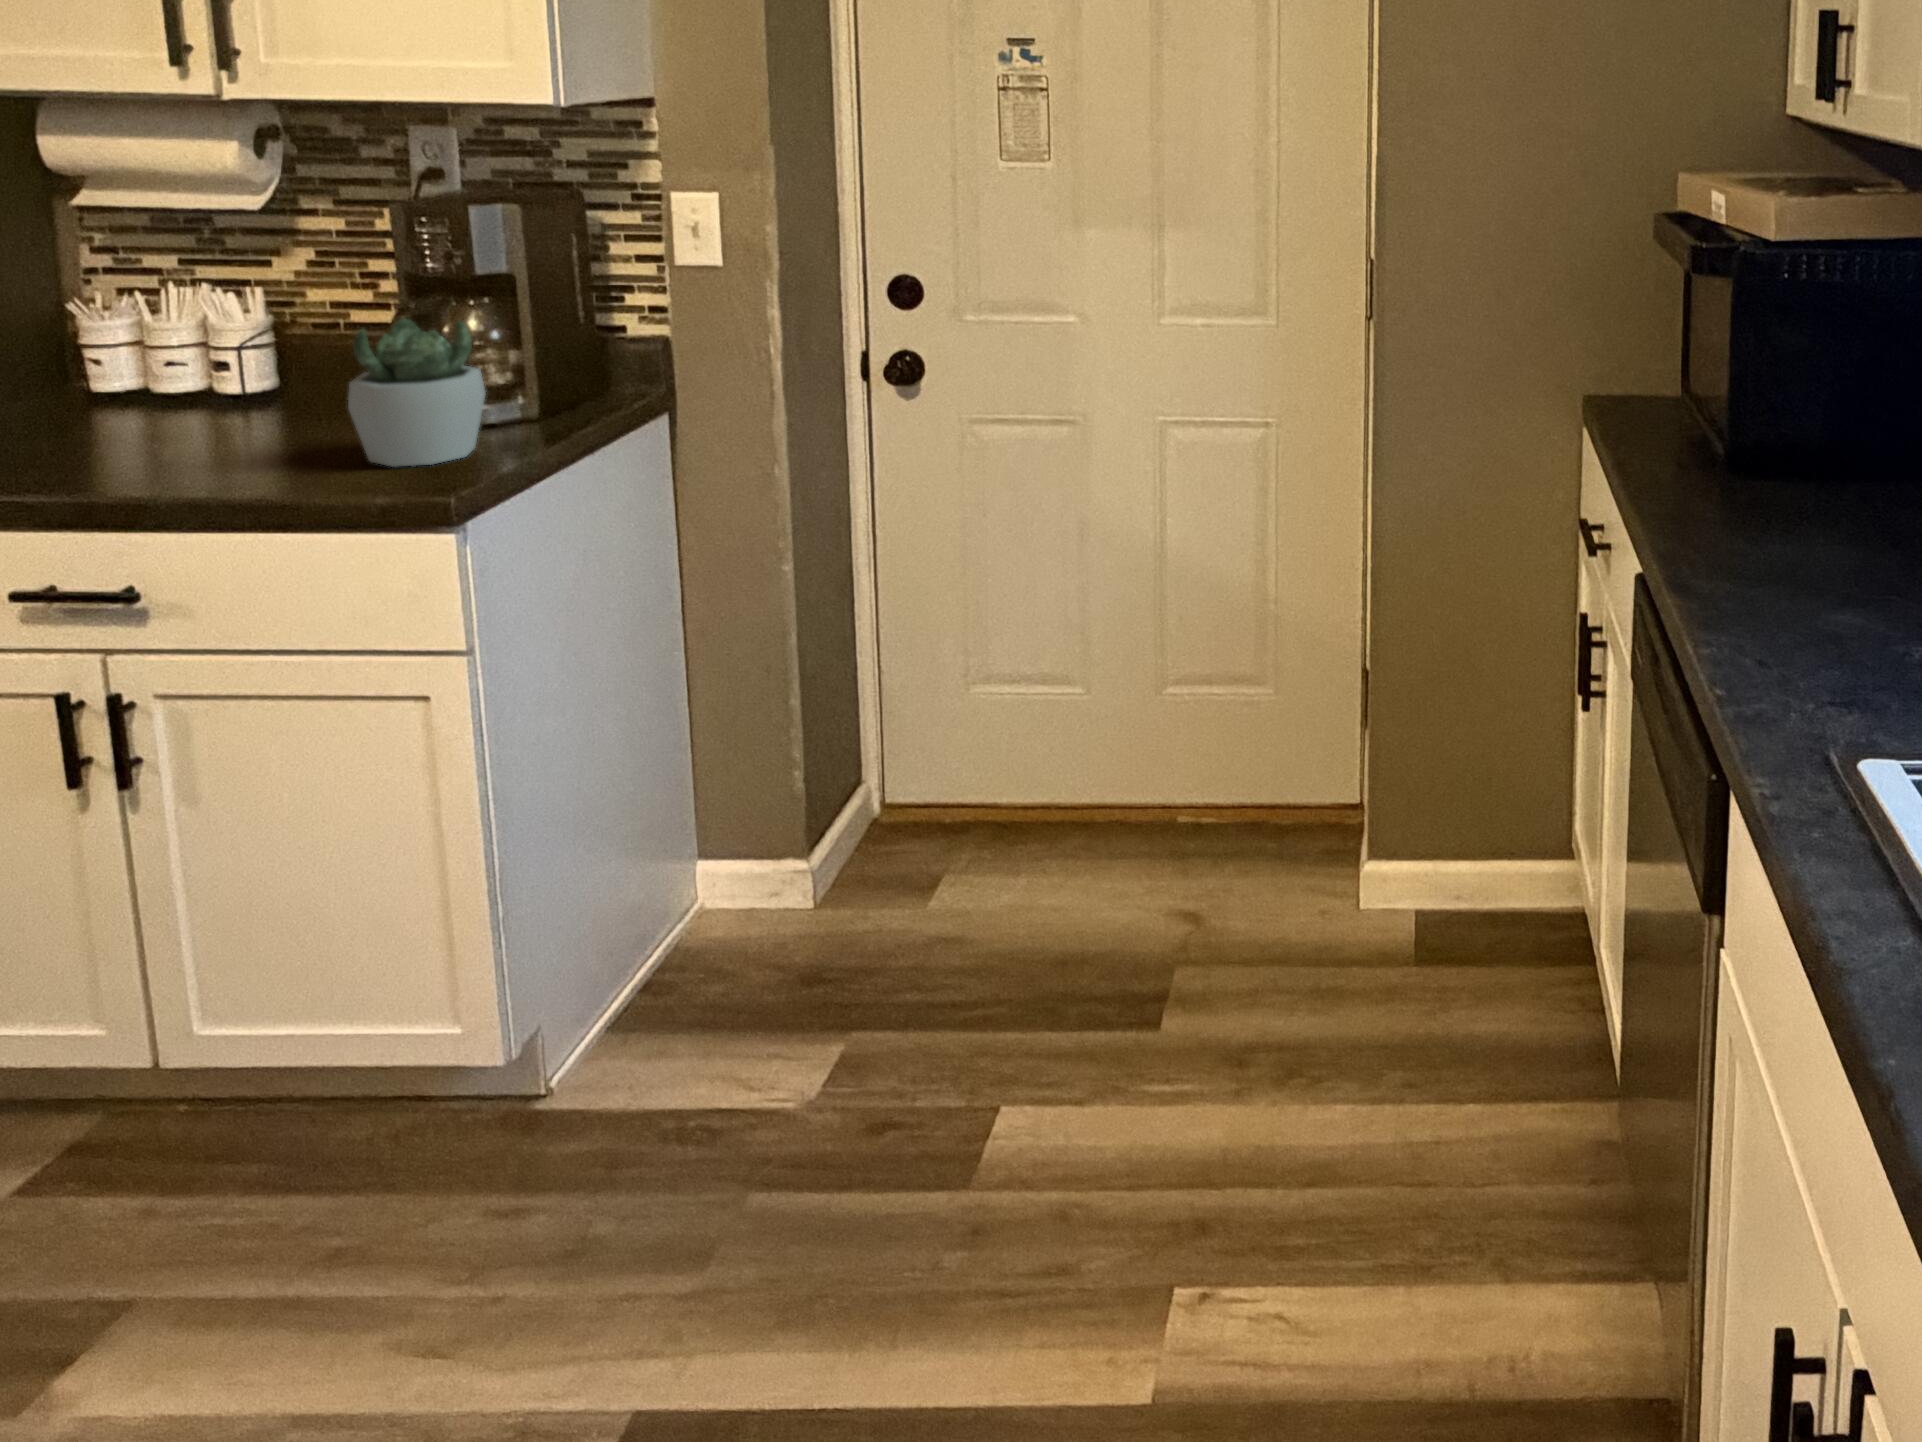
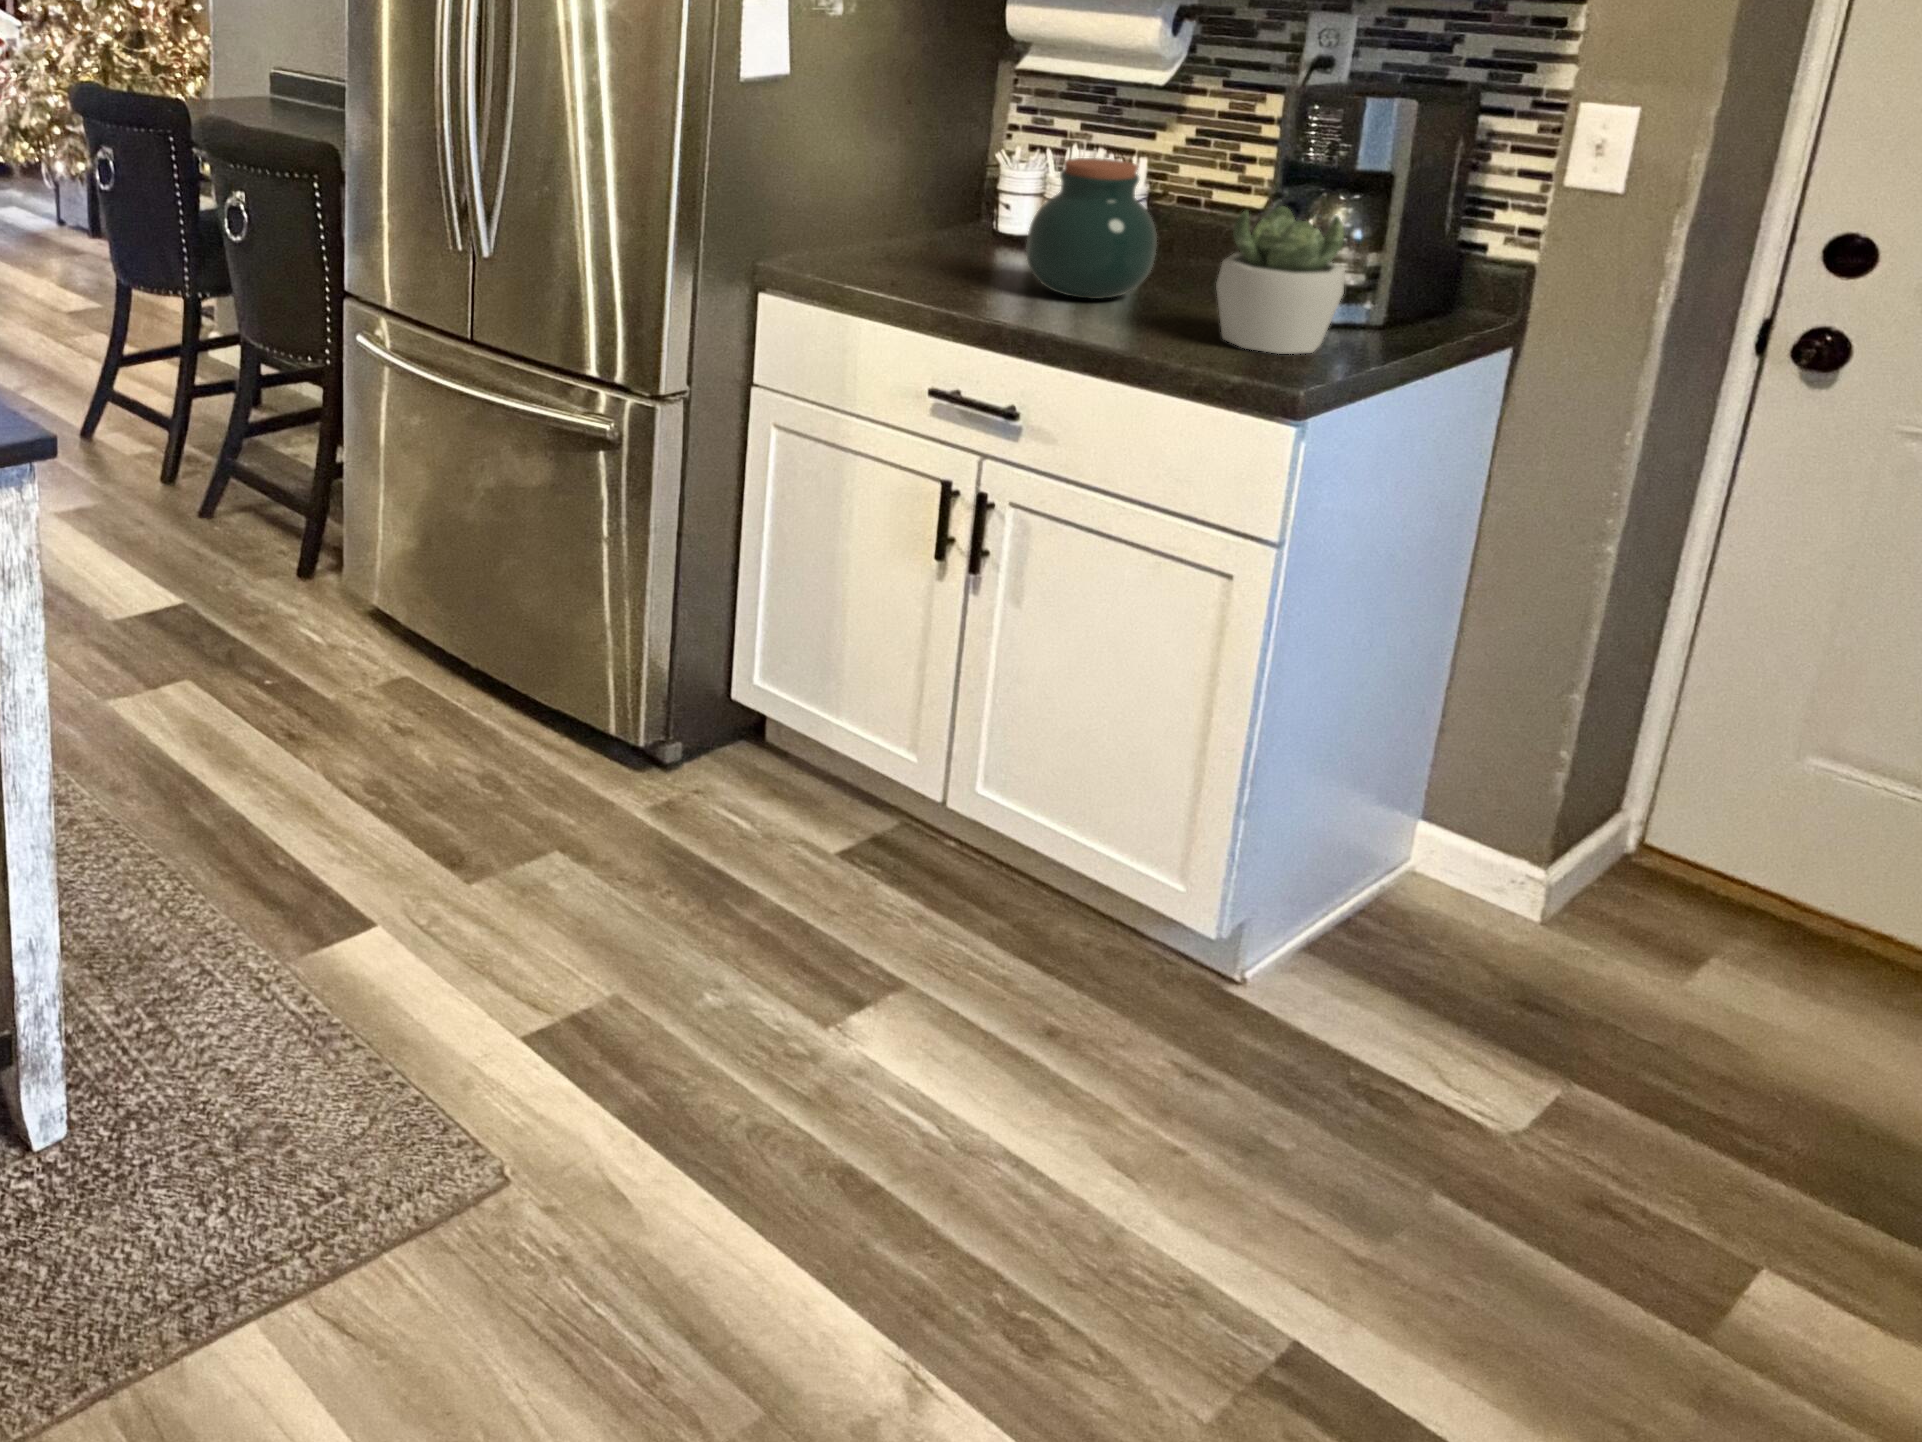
jar: none [114,295,283,450] -> present [1026,158,1157,299]

